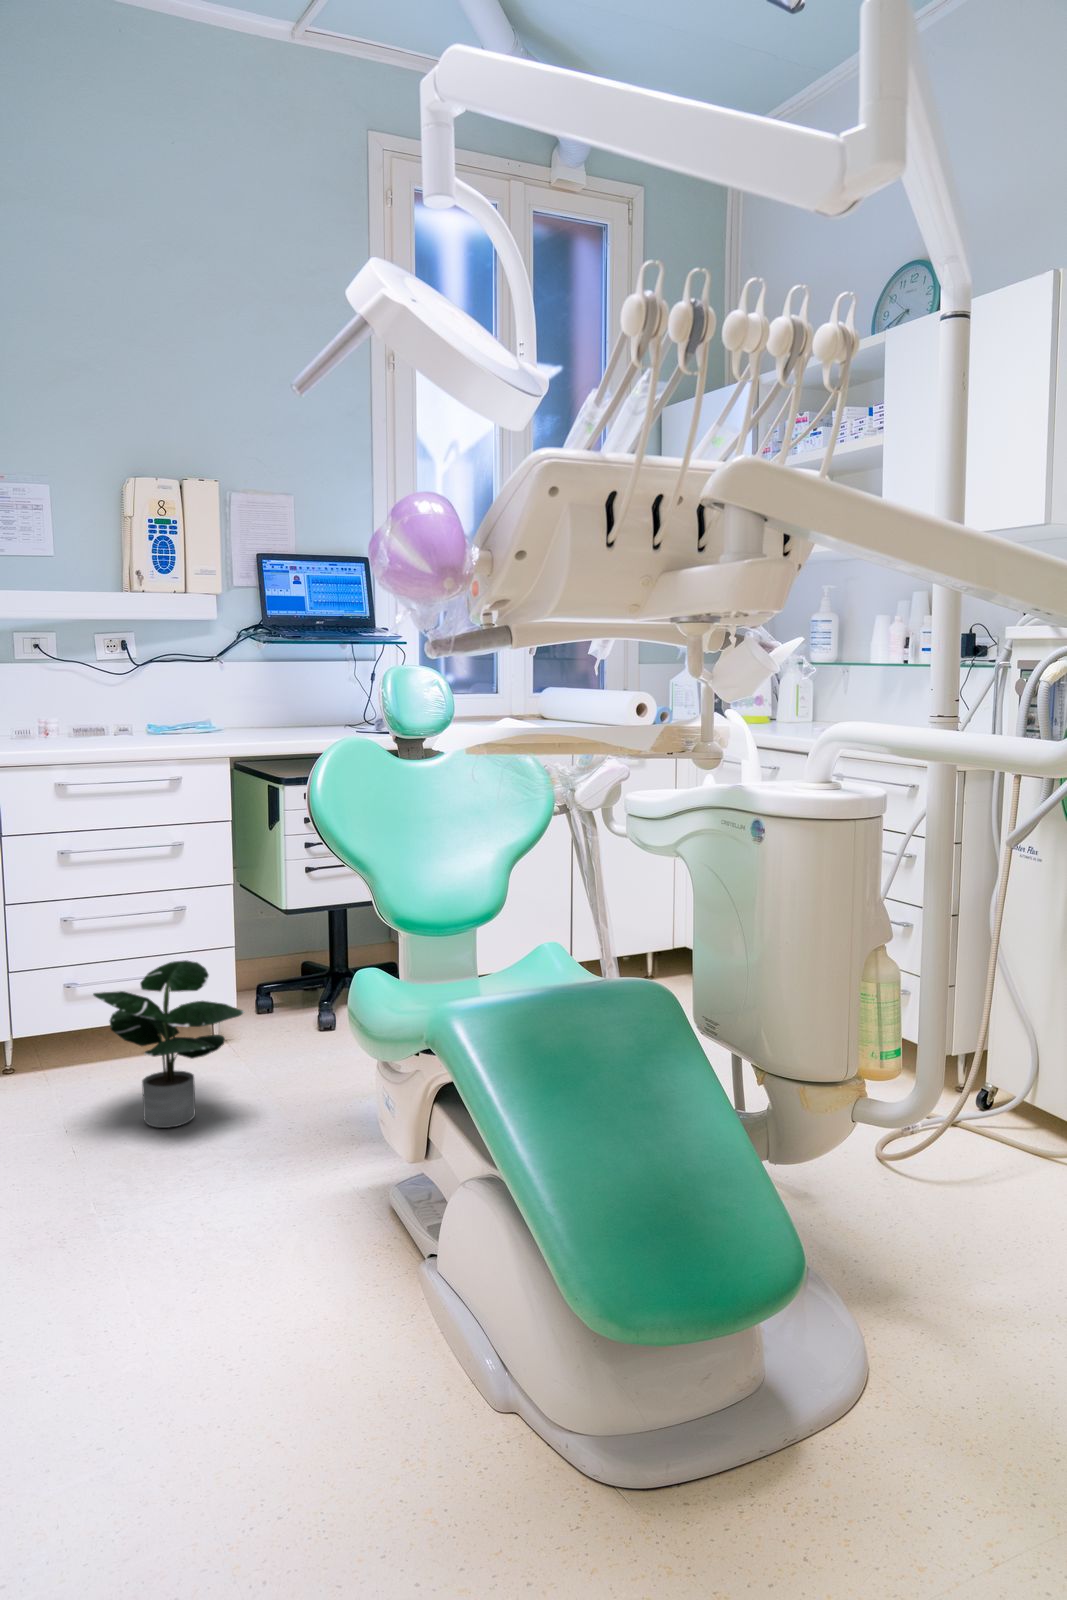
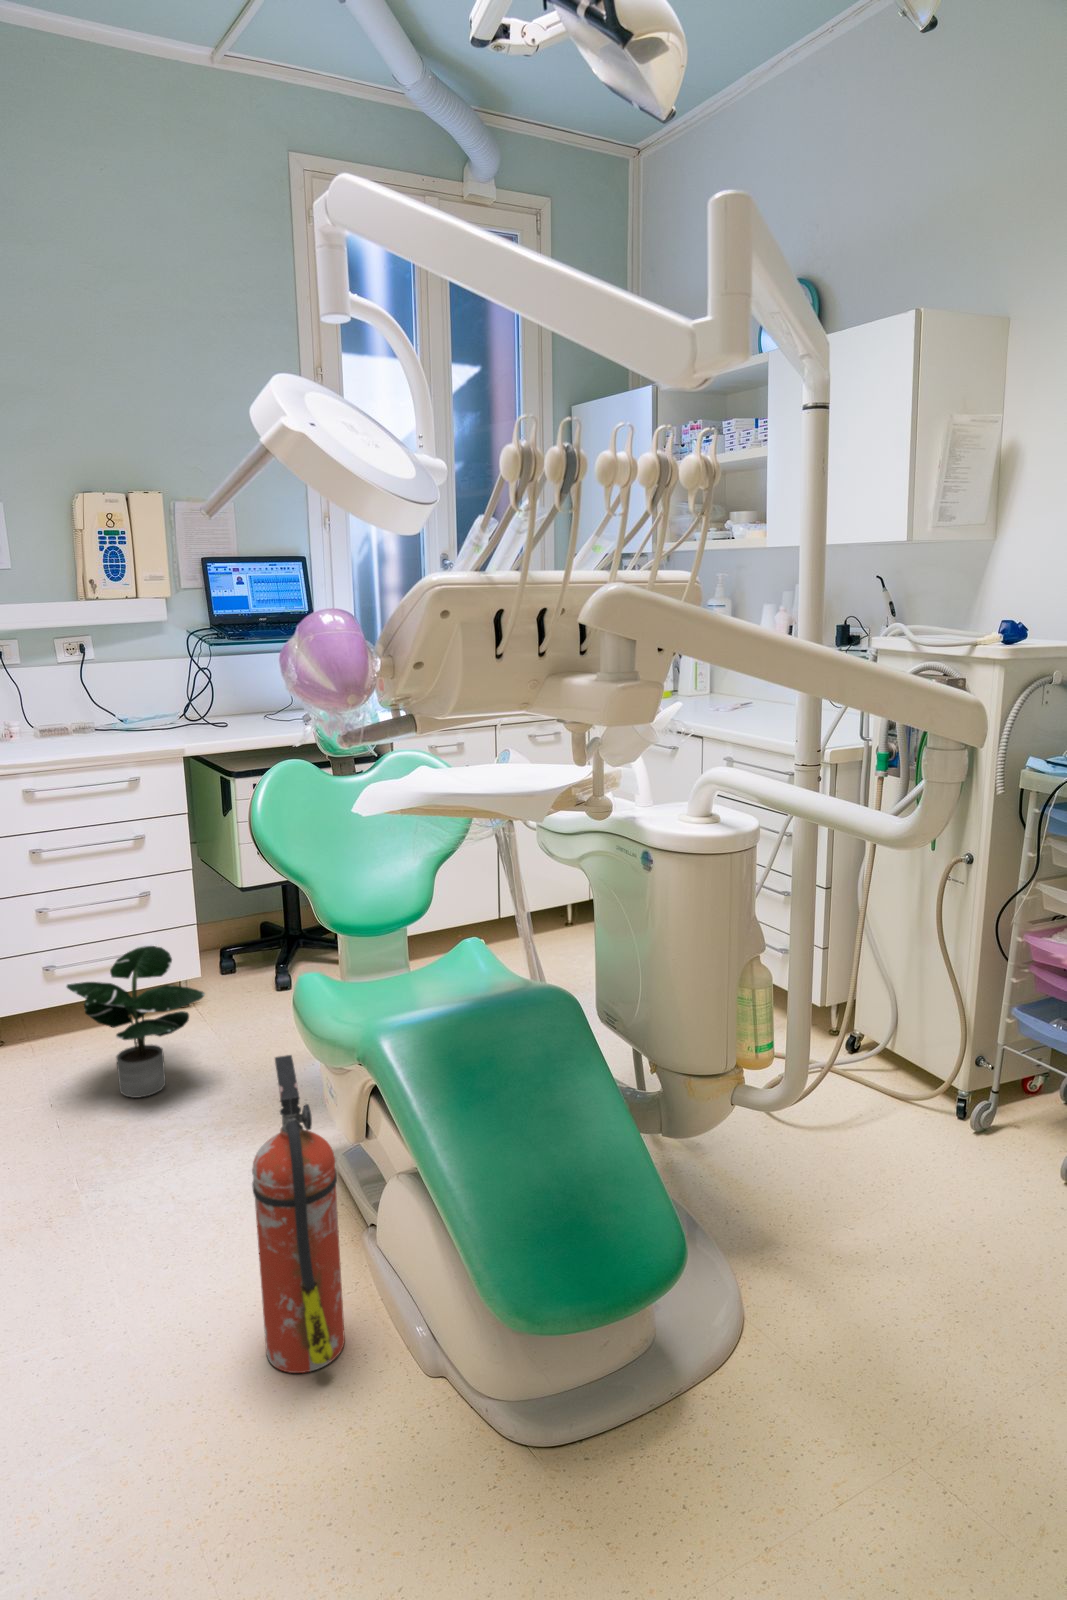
fire extinguisher: none [304,1033,400,1401] -> present [252,1055,345,1373]

